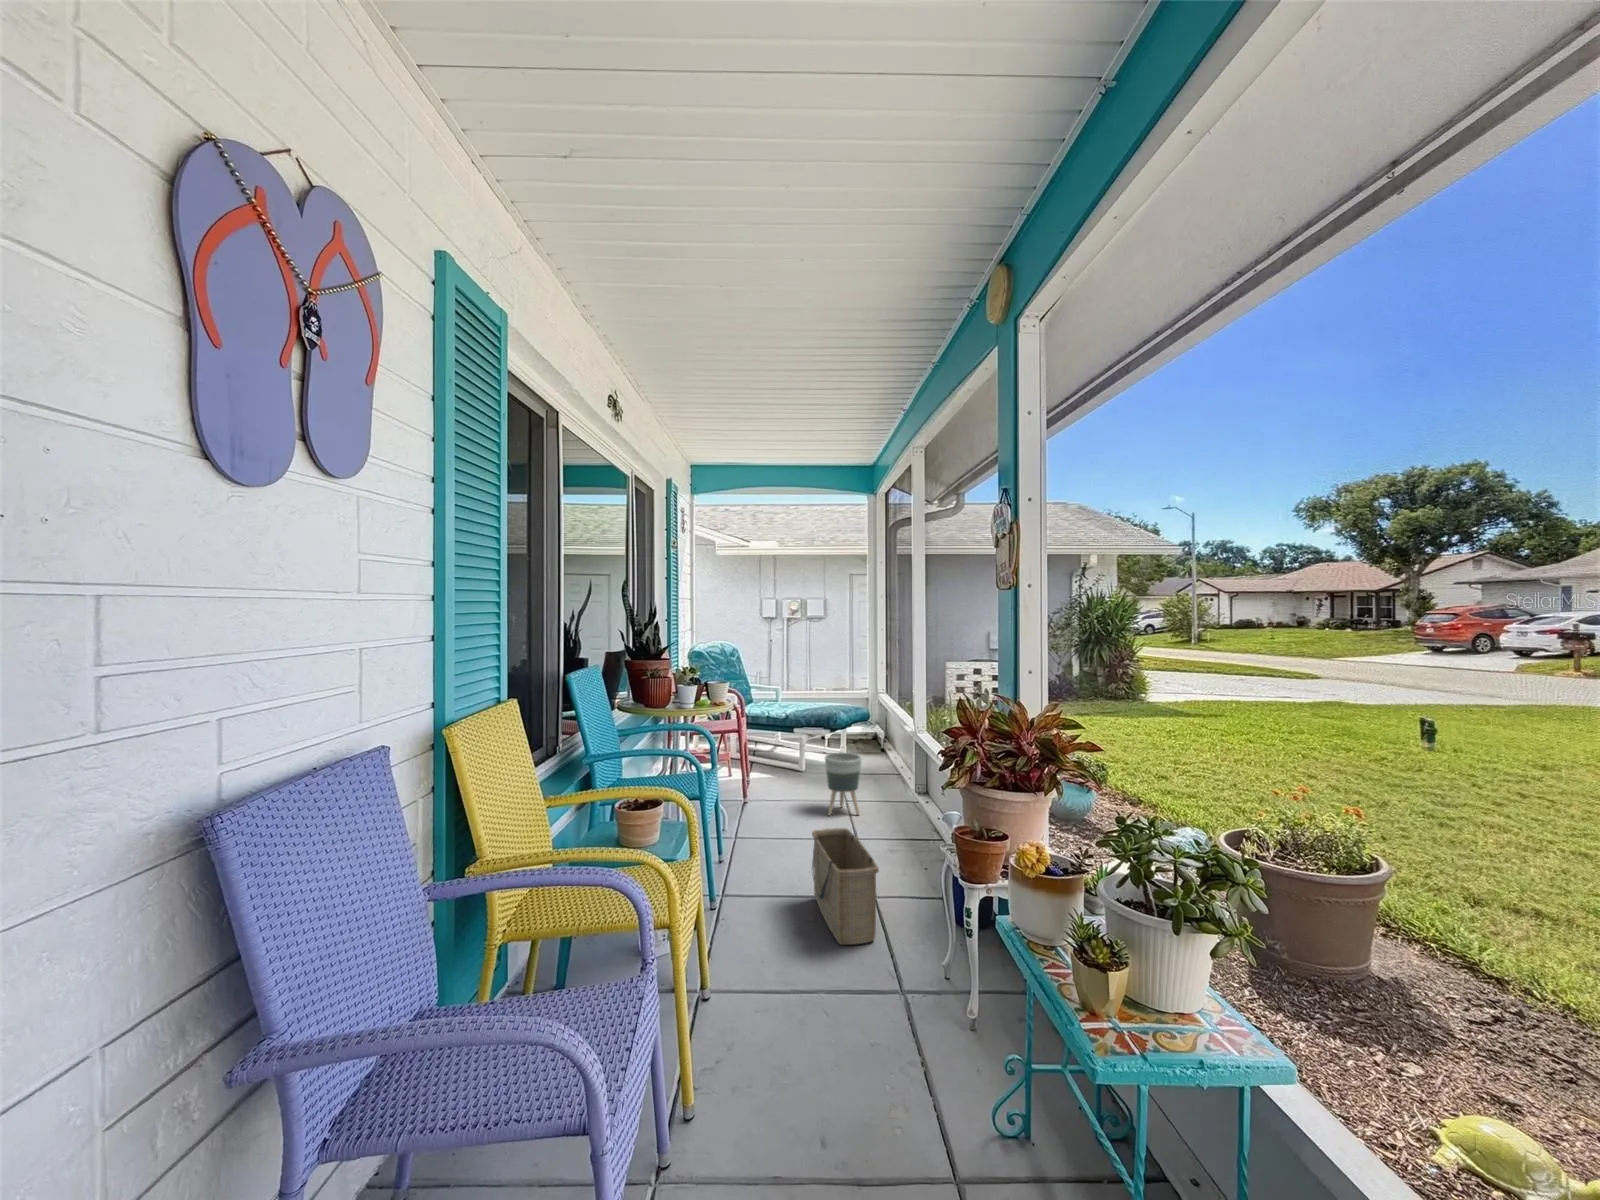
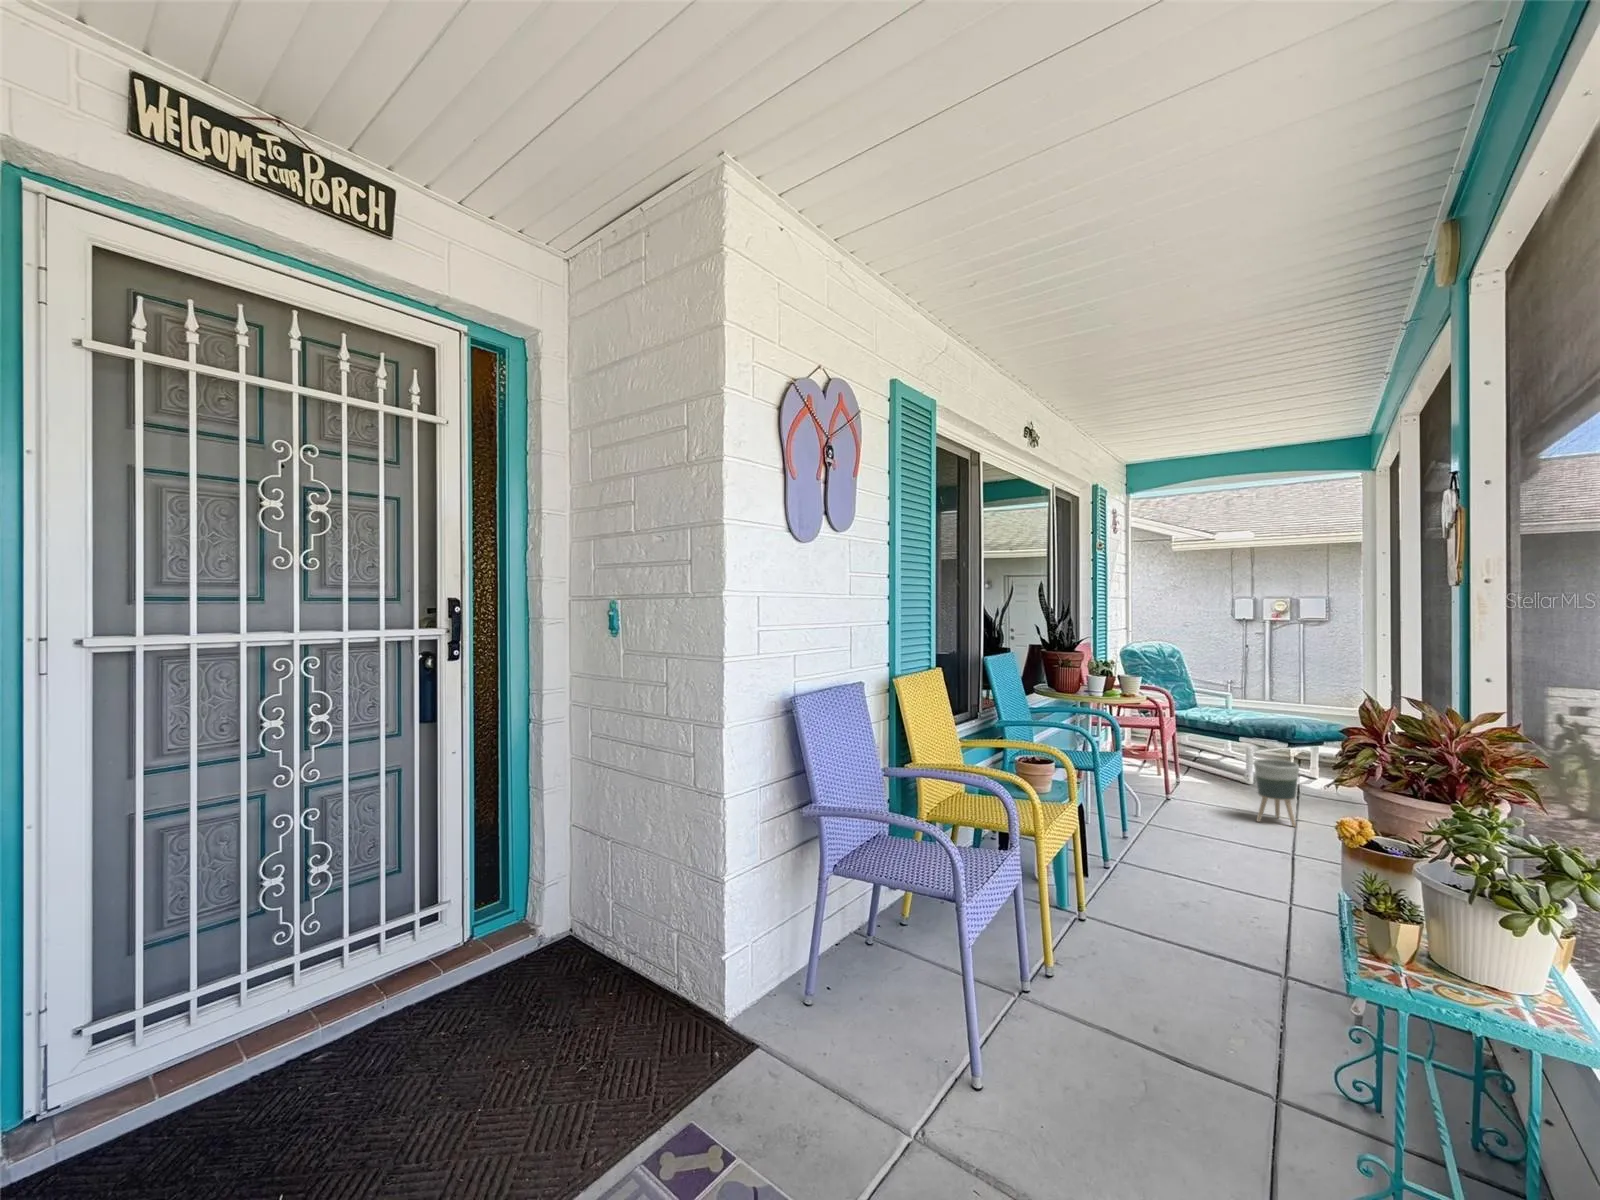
basket: present [812,828,879,945] -> none [1197,812,1256,910]

